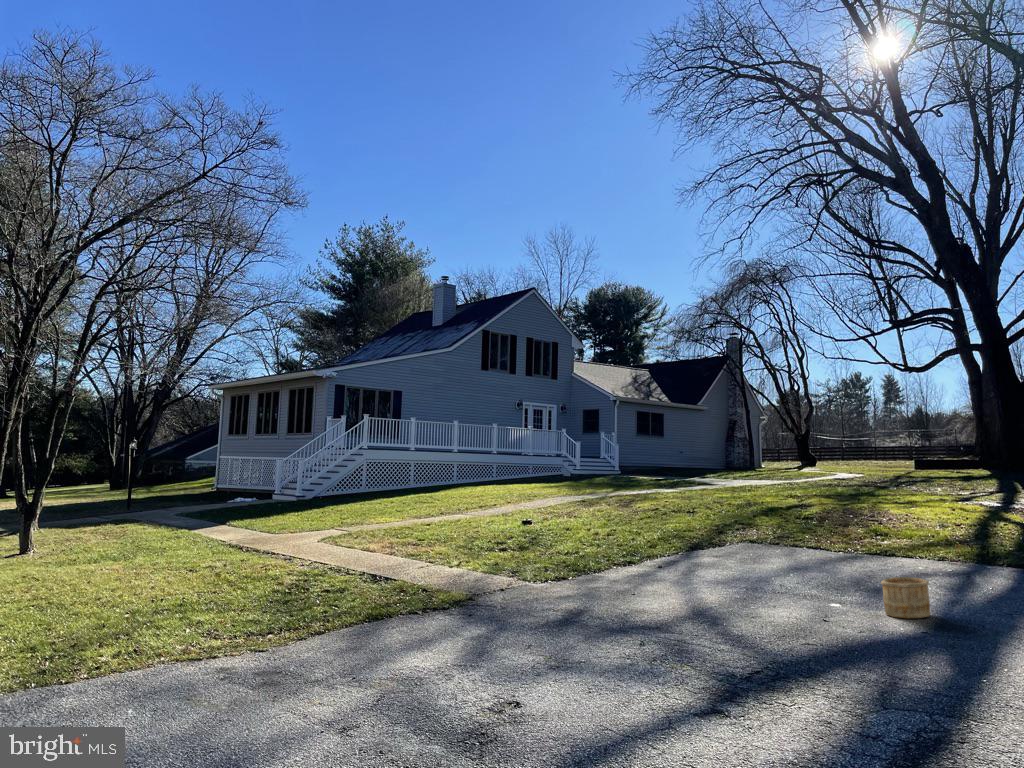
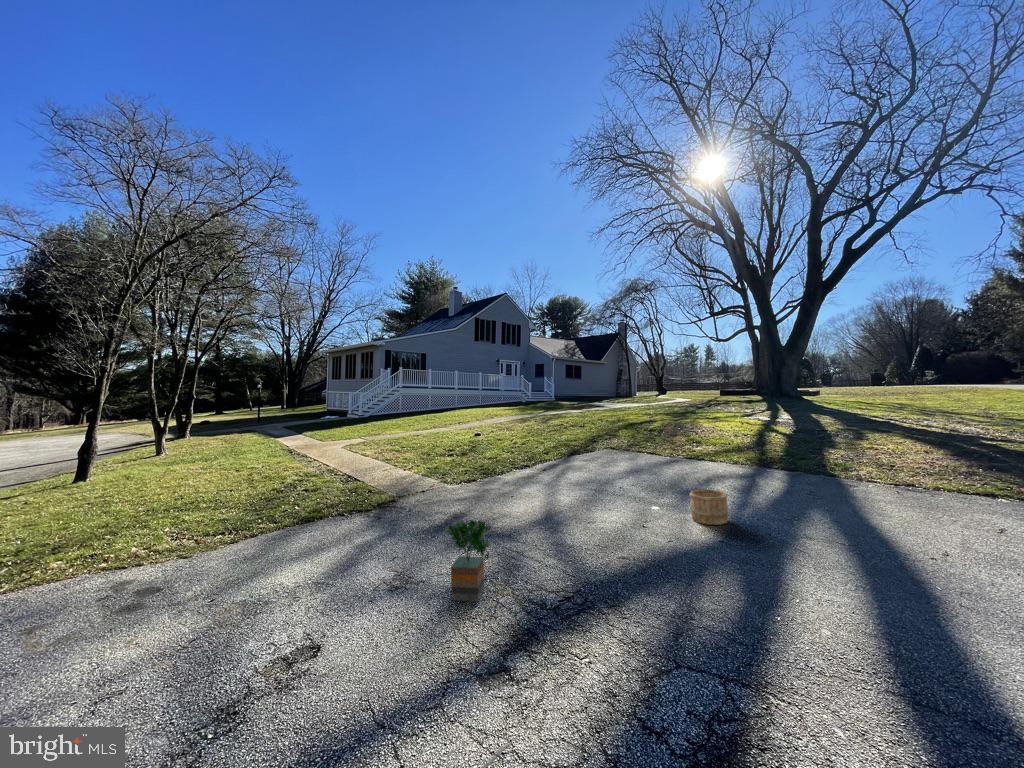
potted tree: none [623,590,679,675] -> present [446,520,492,602]

